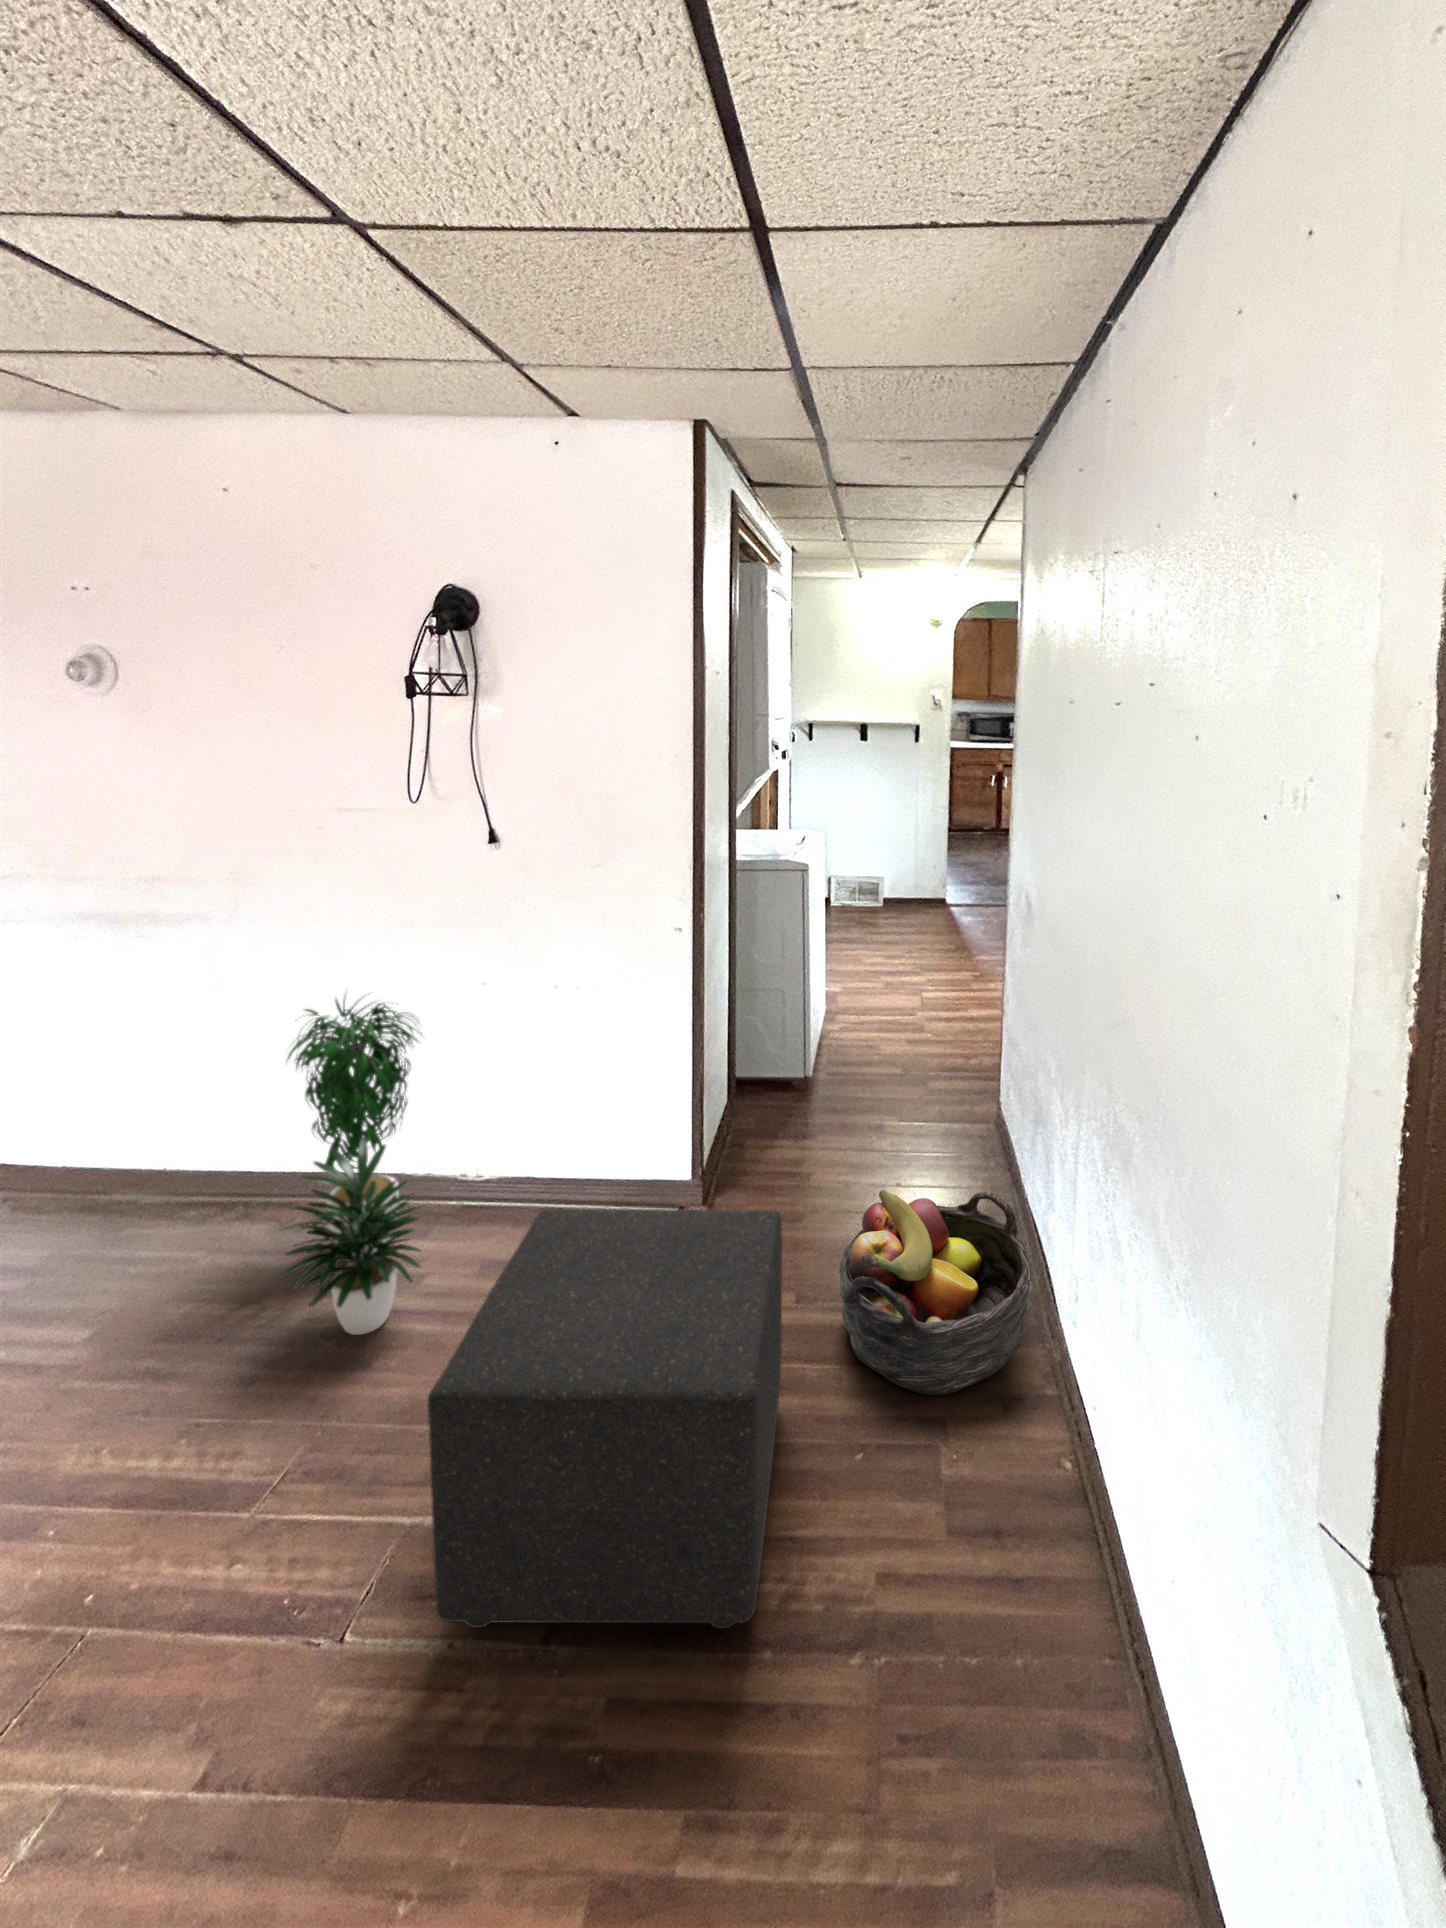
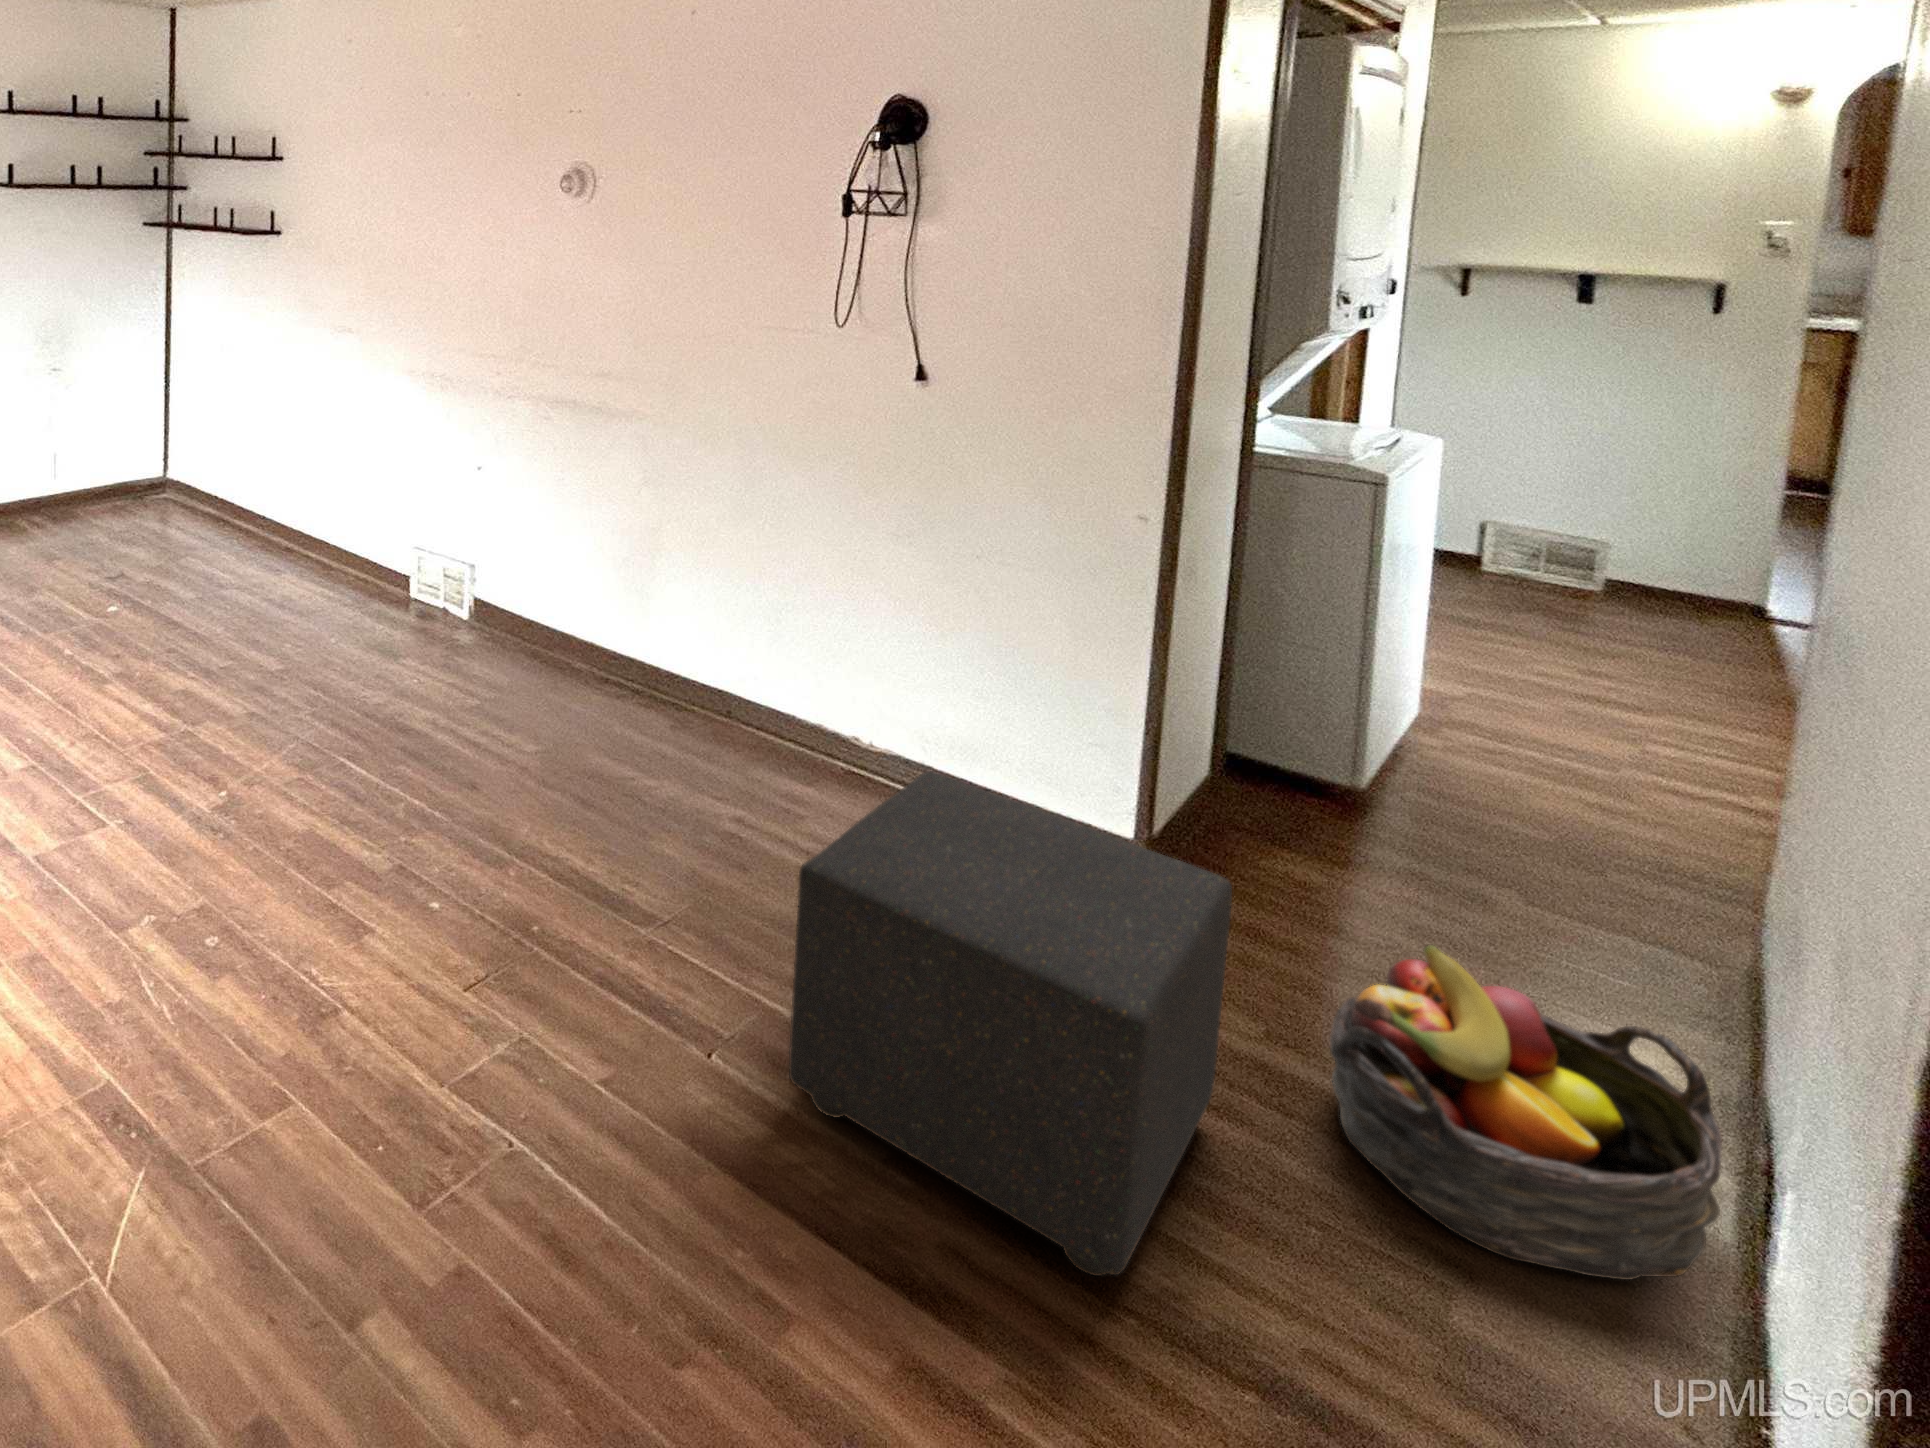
potted plant: present [278,998,424,1335] -> none [678,504,827,841]

